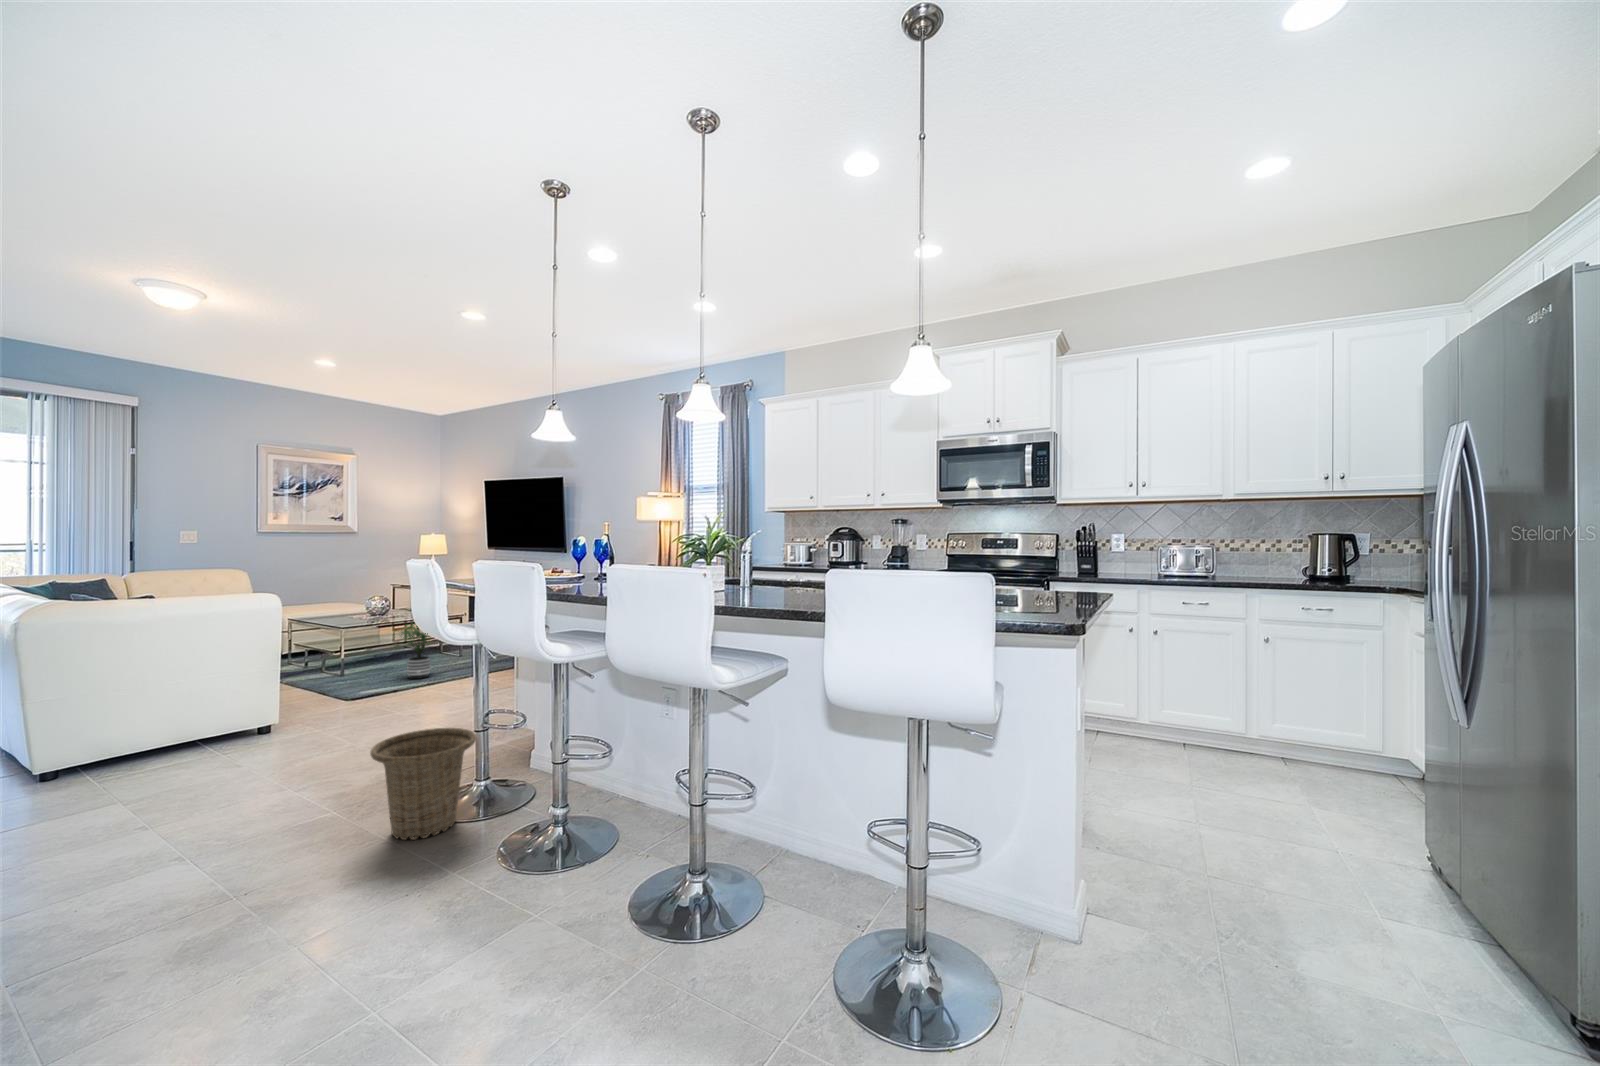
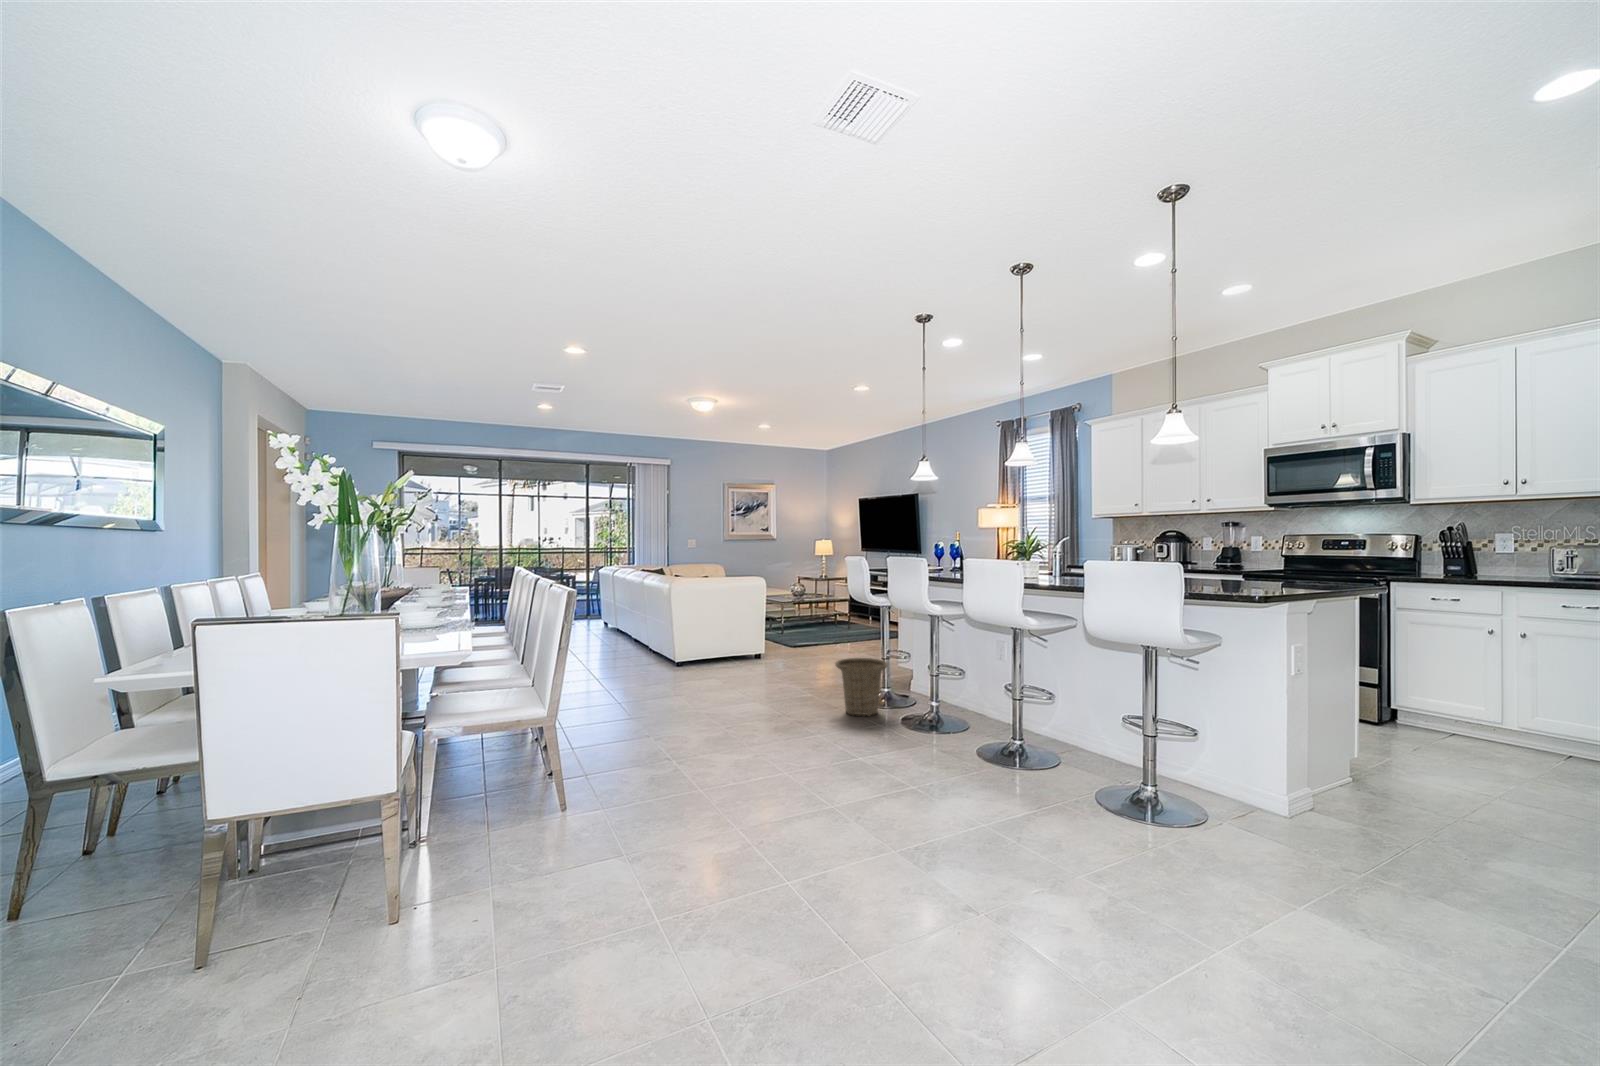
potted plant: present [400,625,431,679] -> none [813,603,842,643]

